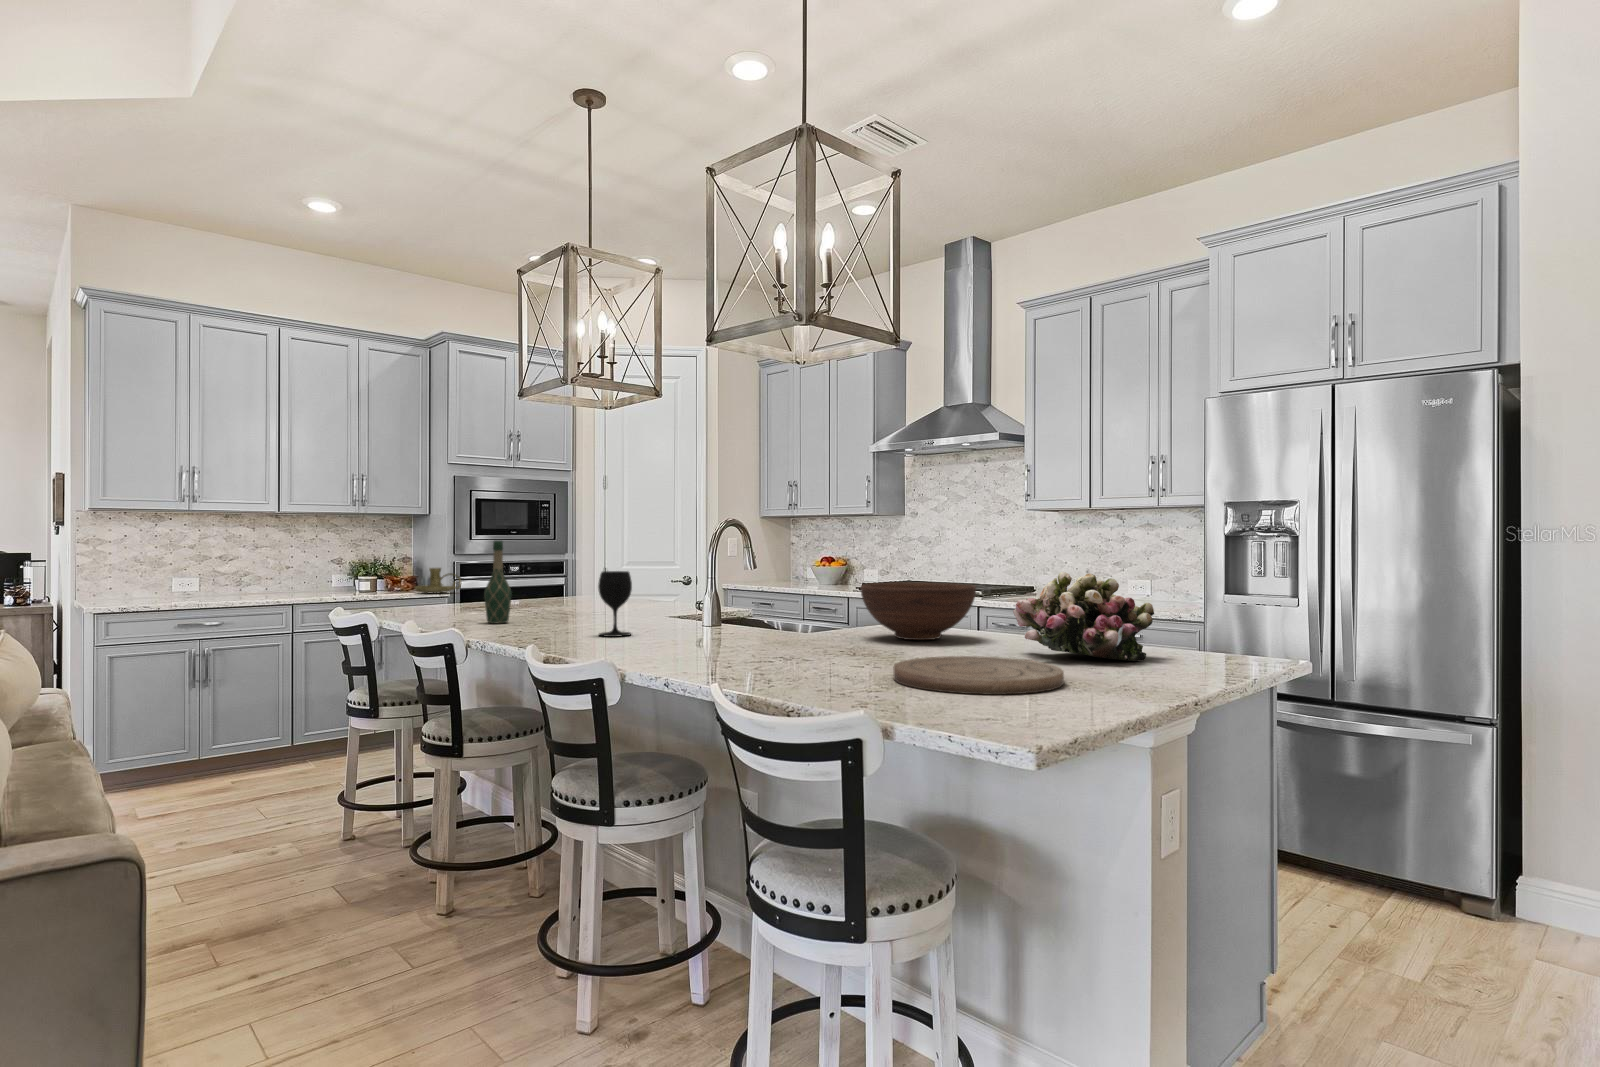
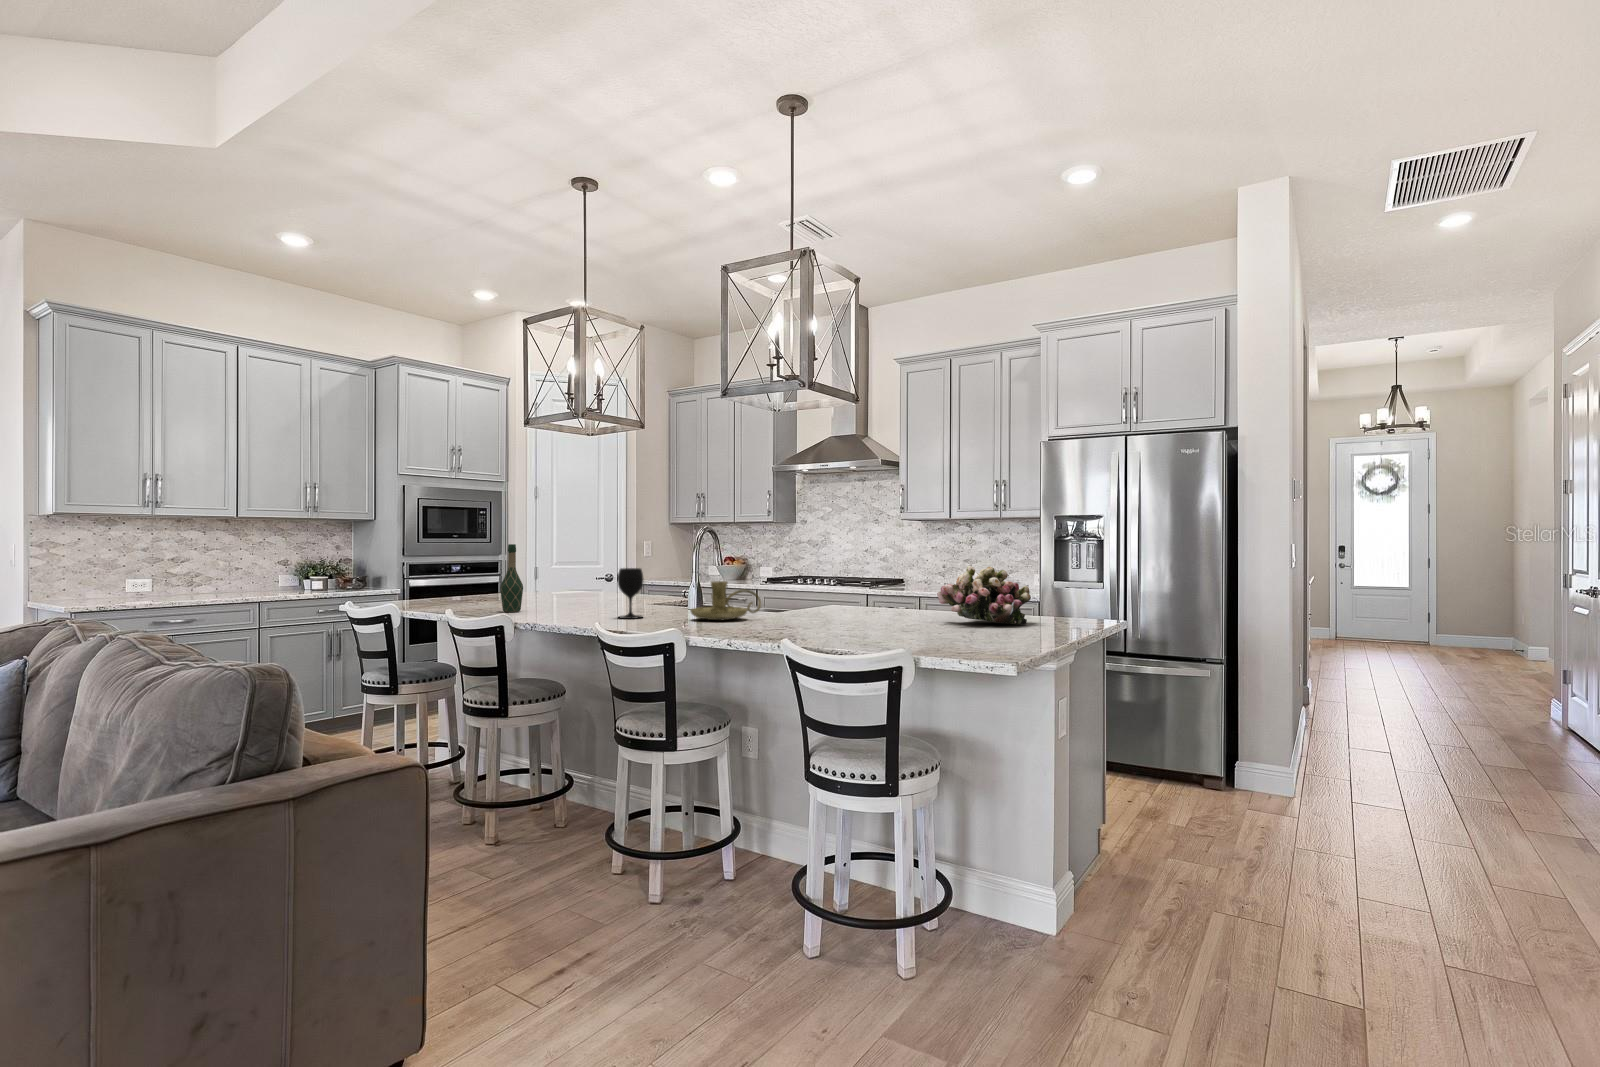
candle holder: present [415,568,461,594] -> present [690,581,761,620]
fruit bowl: present [861,583,976,640] -> none [819,575,902,616]
cutting board: present [893,656,1064,695] -> none [880,623,991,643]

